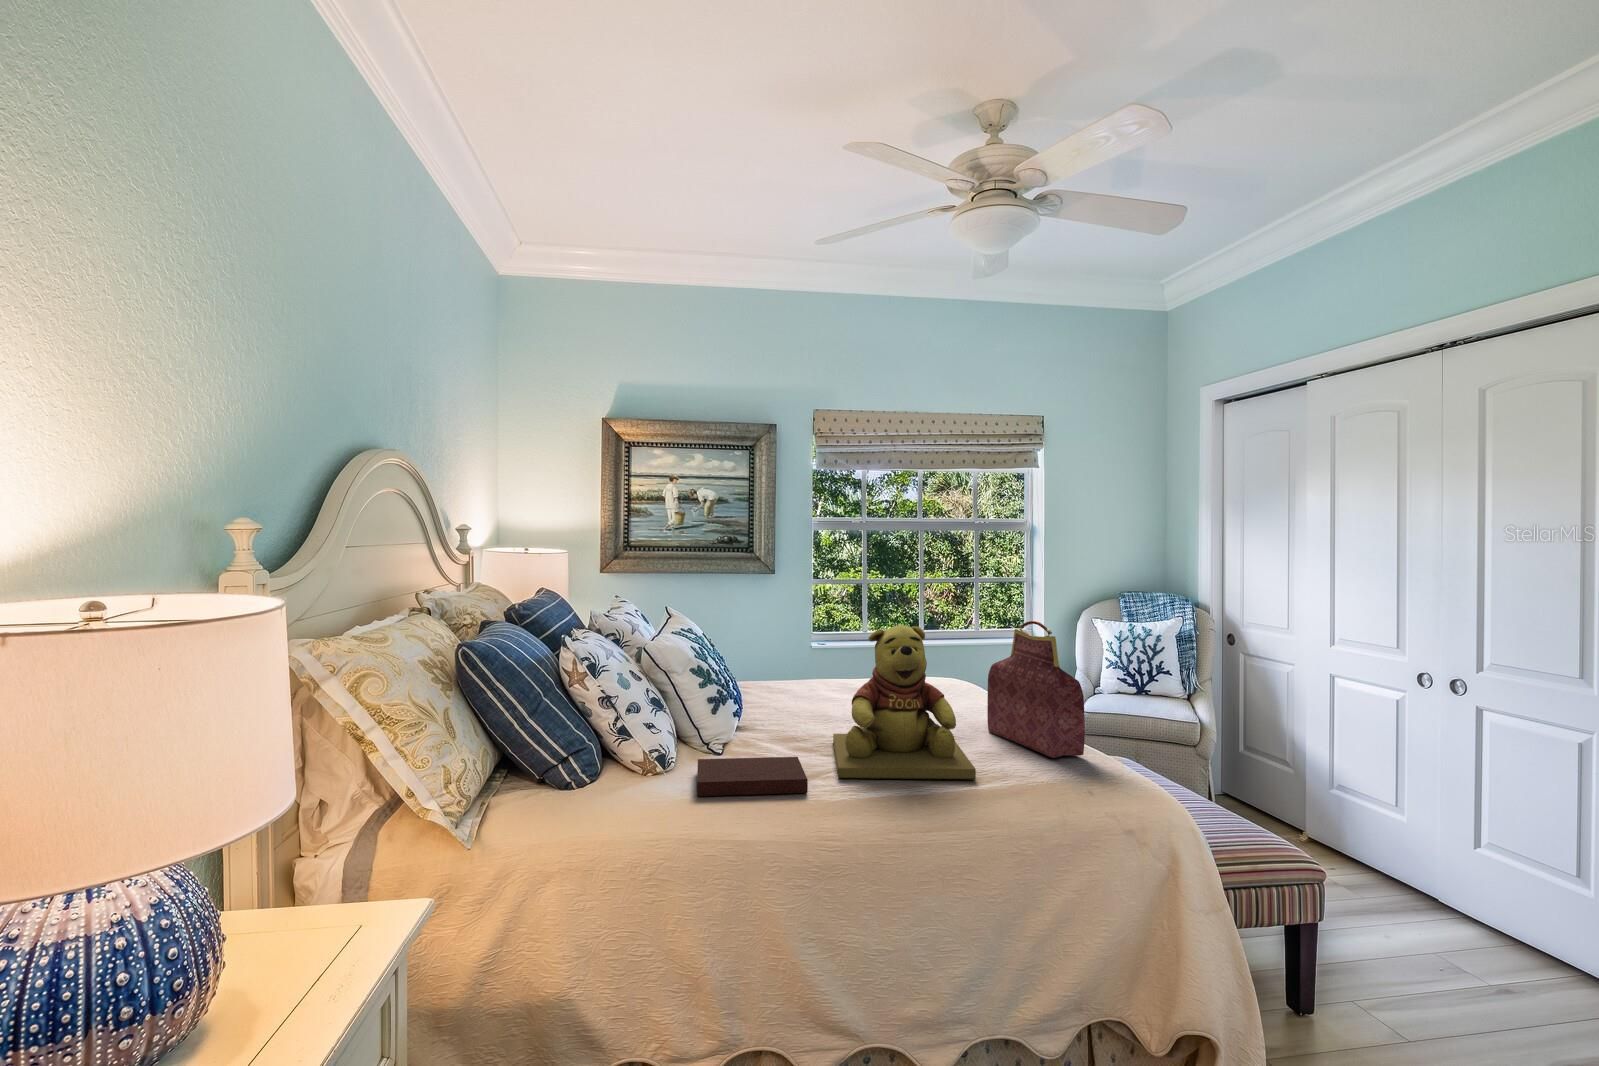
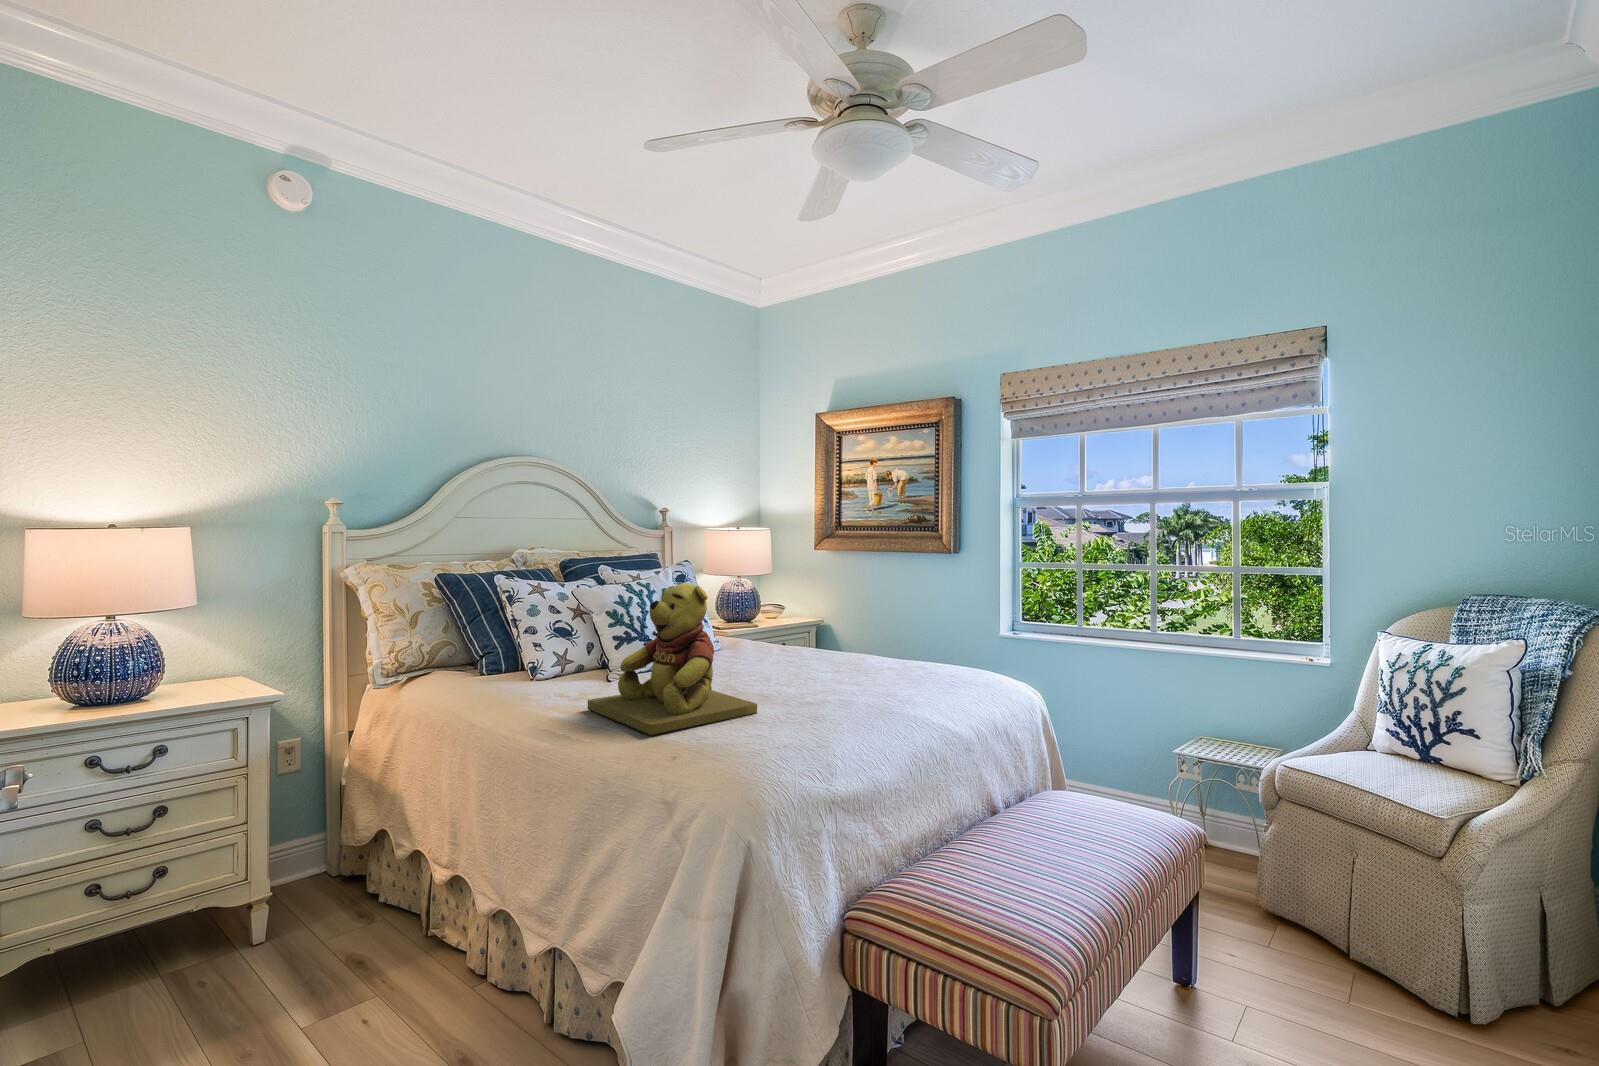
handbag: present [987,621,1085,758] -> none [769,591,863,748]
notebook: present [697,757,808,796] -> none [492,676,597,711]

